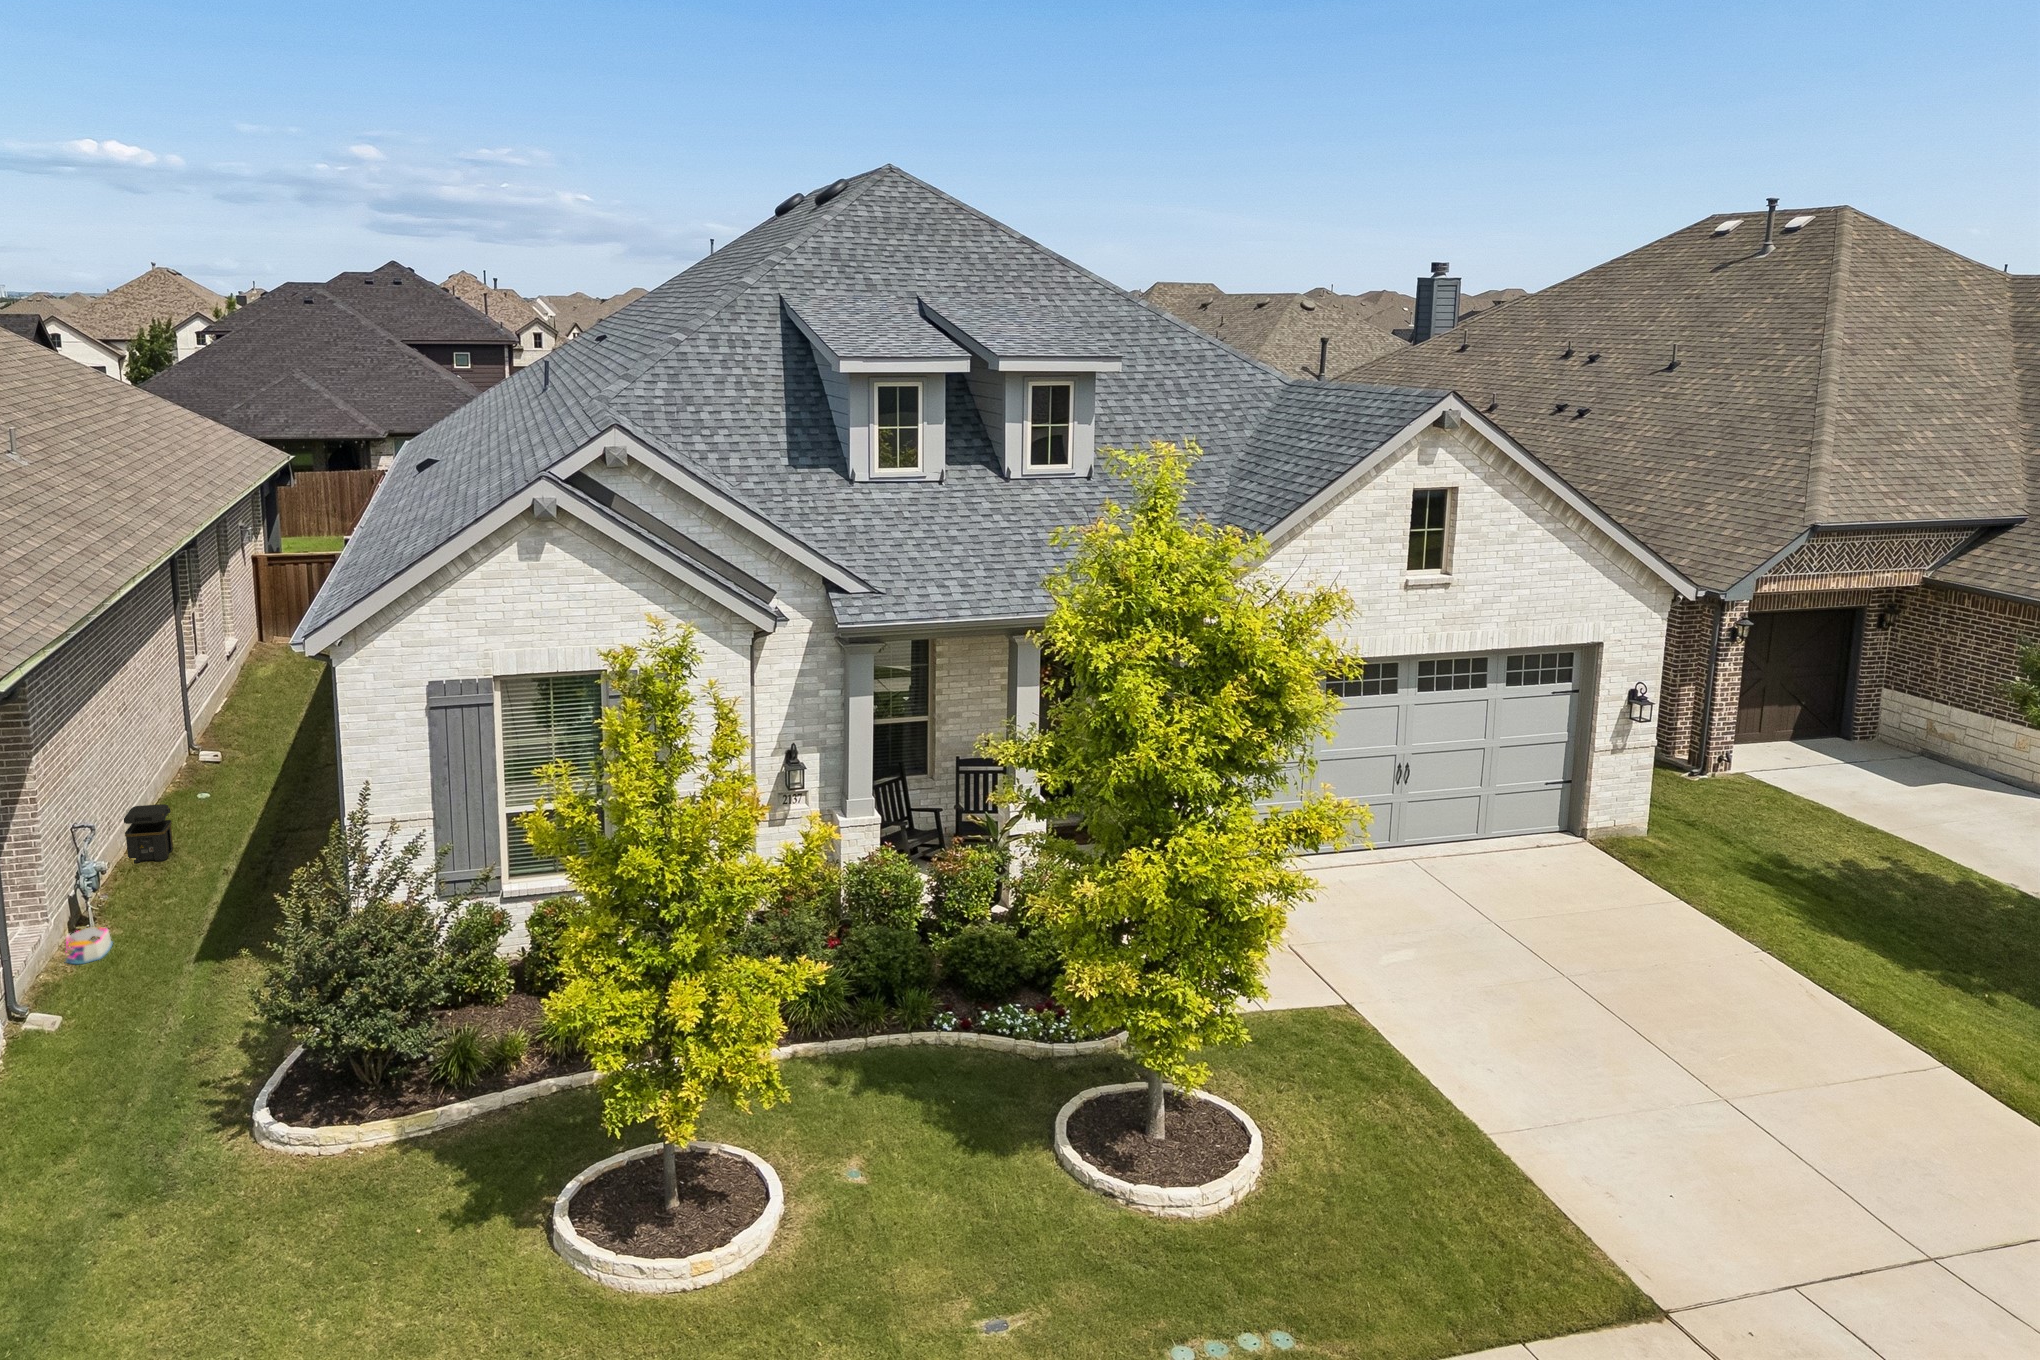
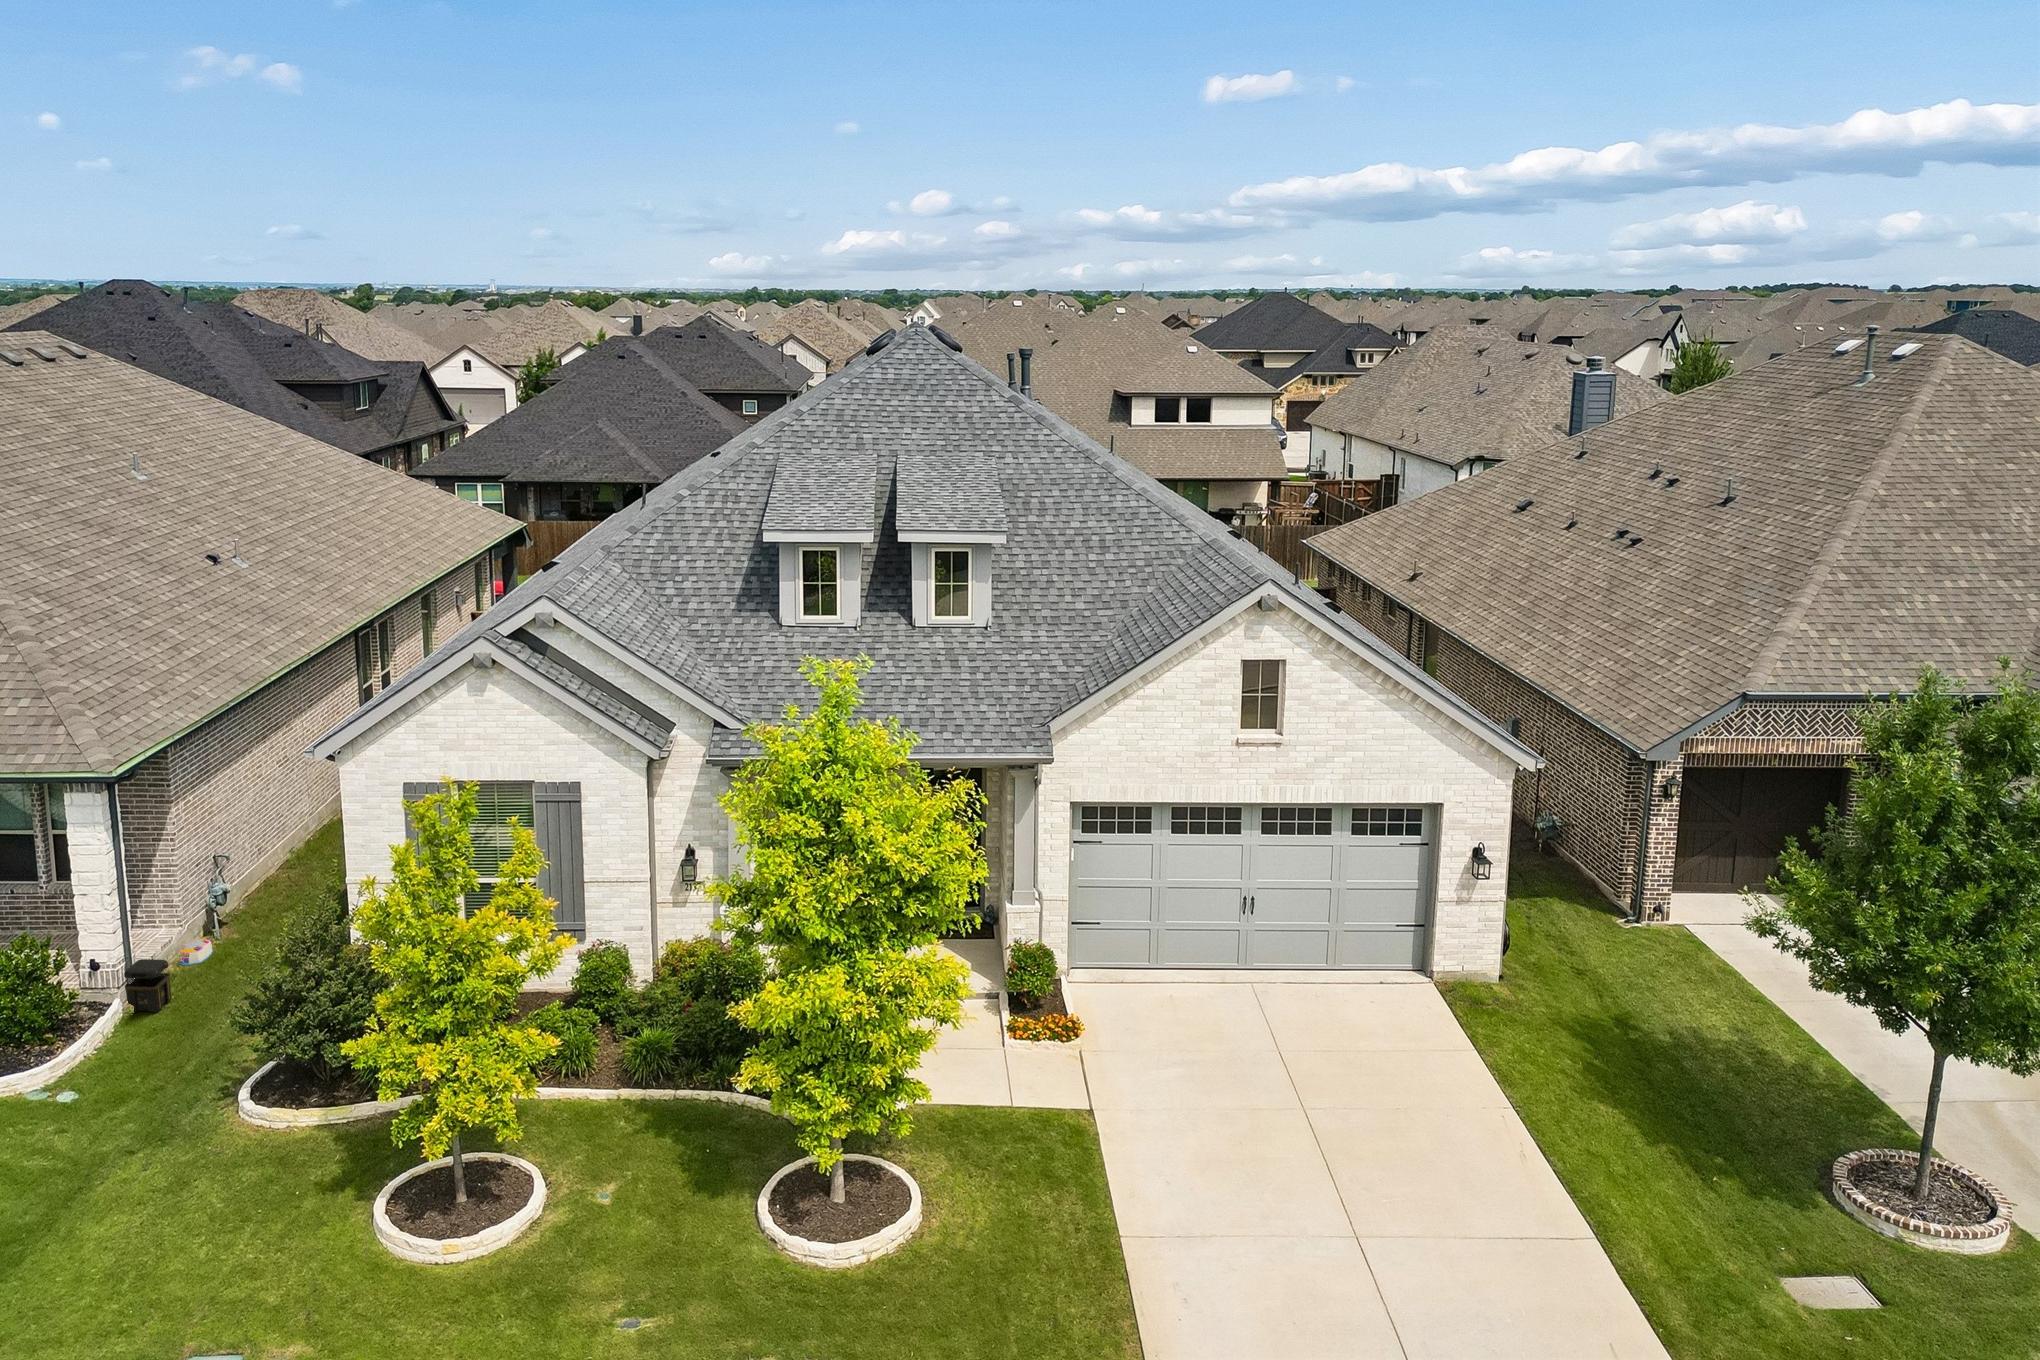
toolbox: present [124,804,173,863] -> present [124,959,171,1012]

